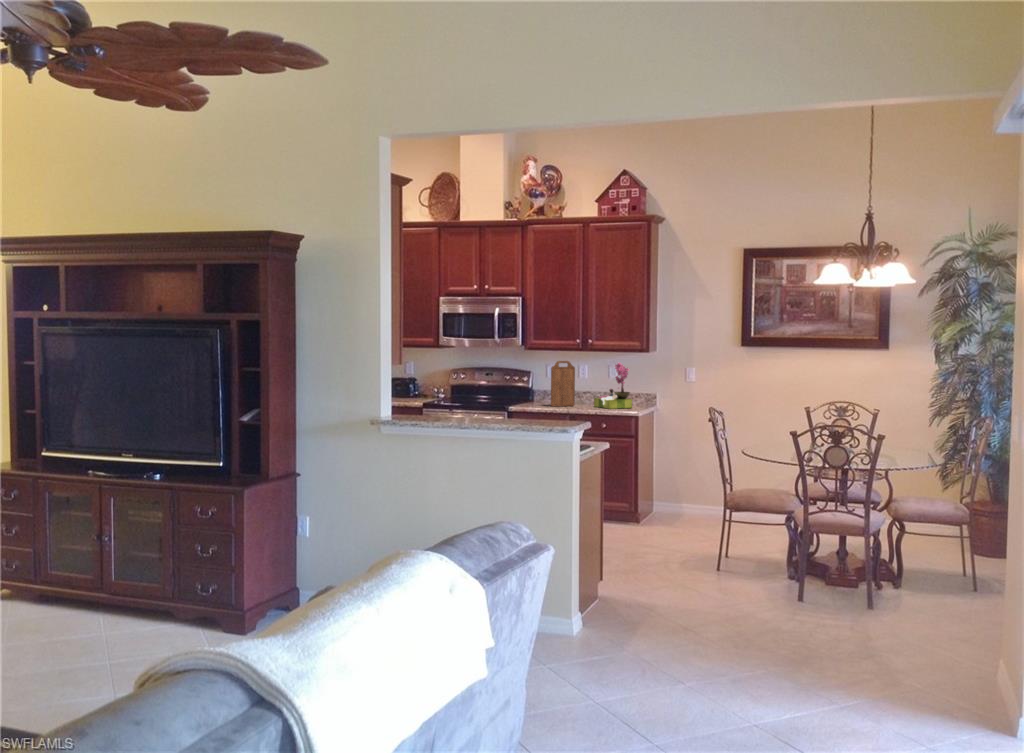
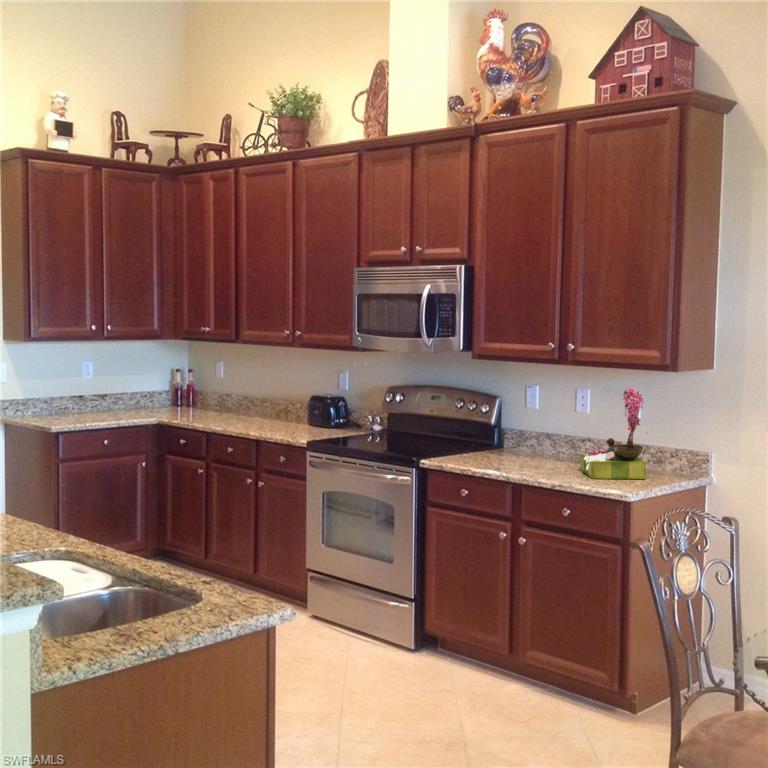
cutting board: present [551,361,575,407] -> none [499,381,550,465]

